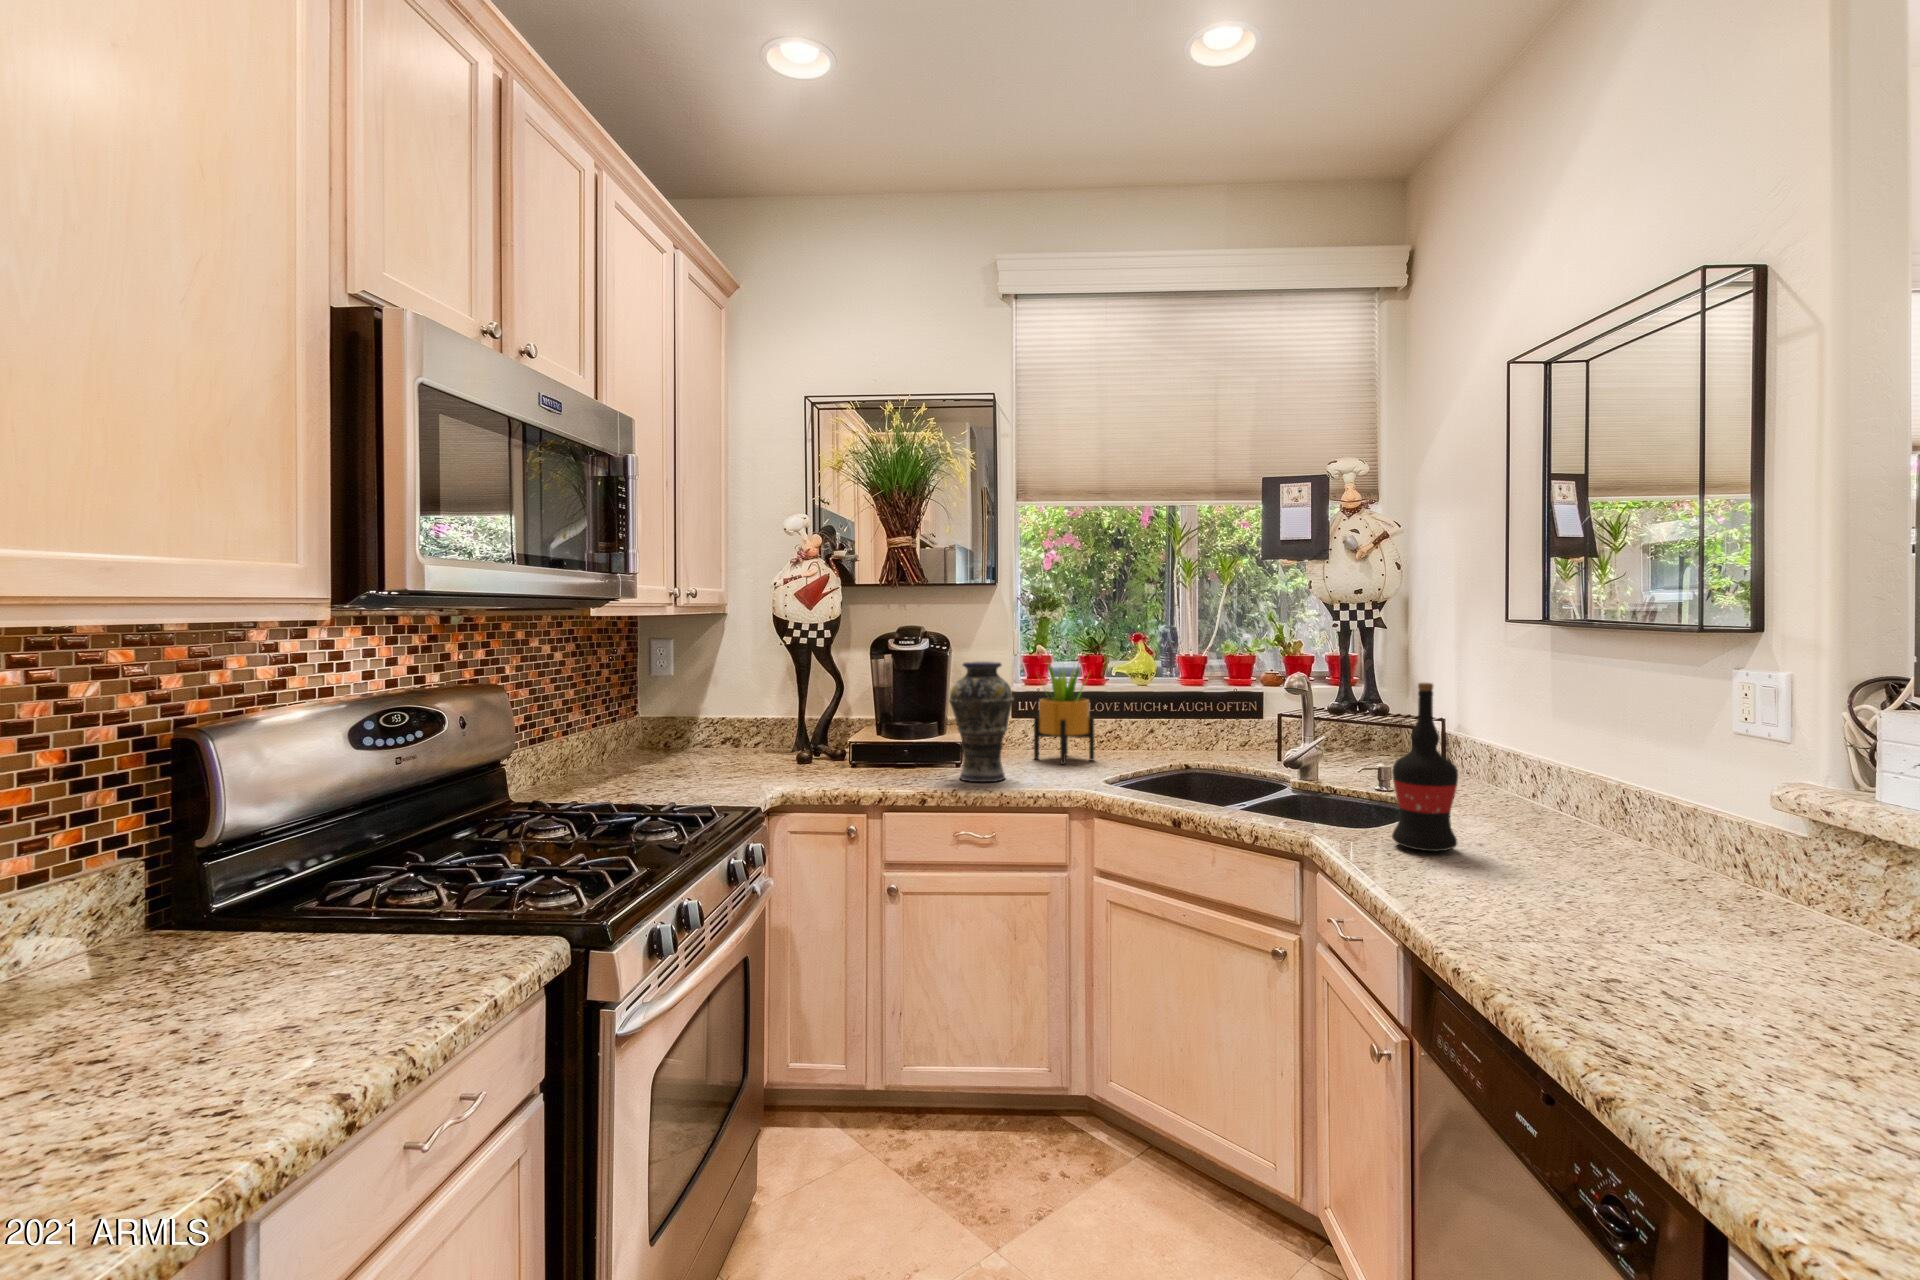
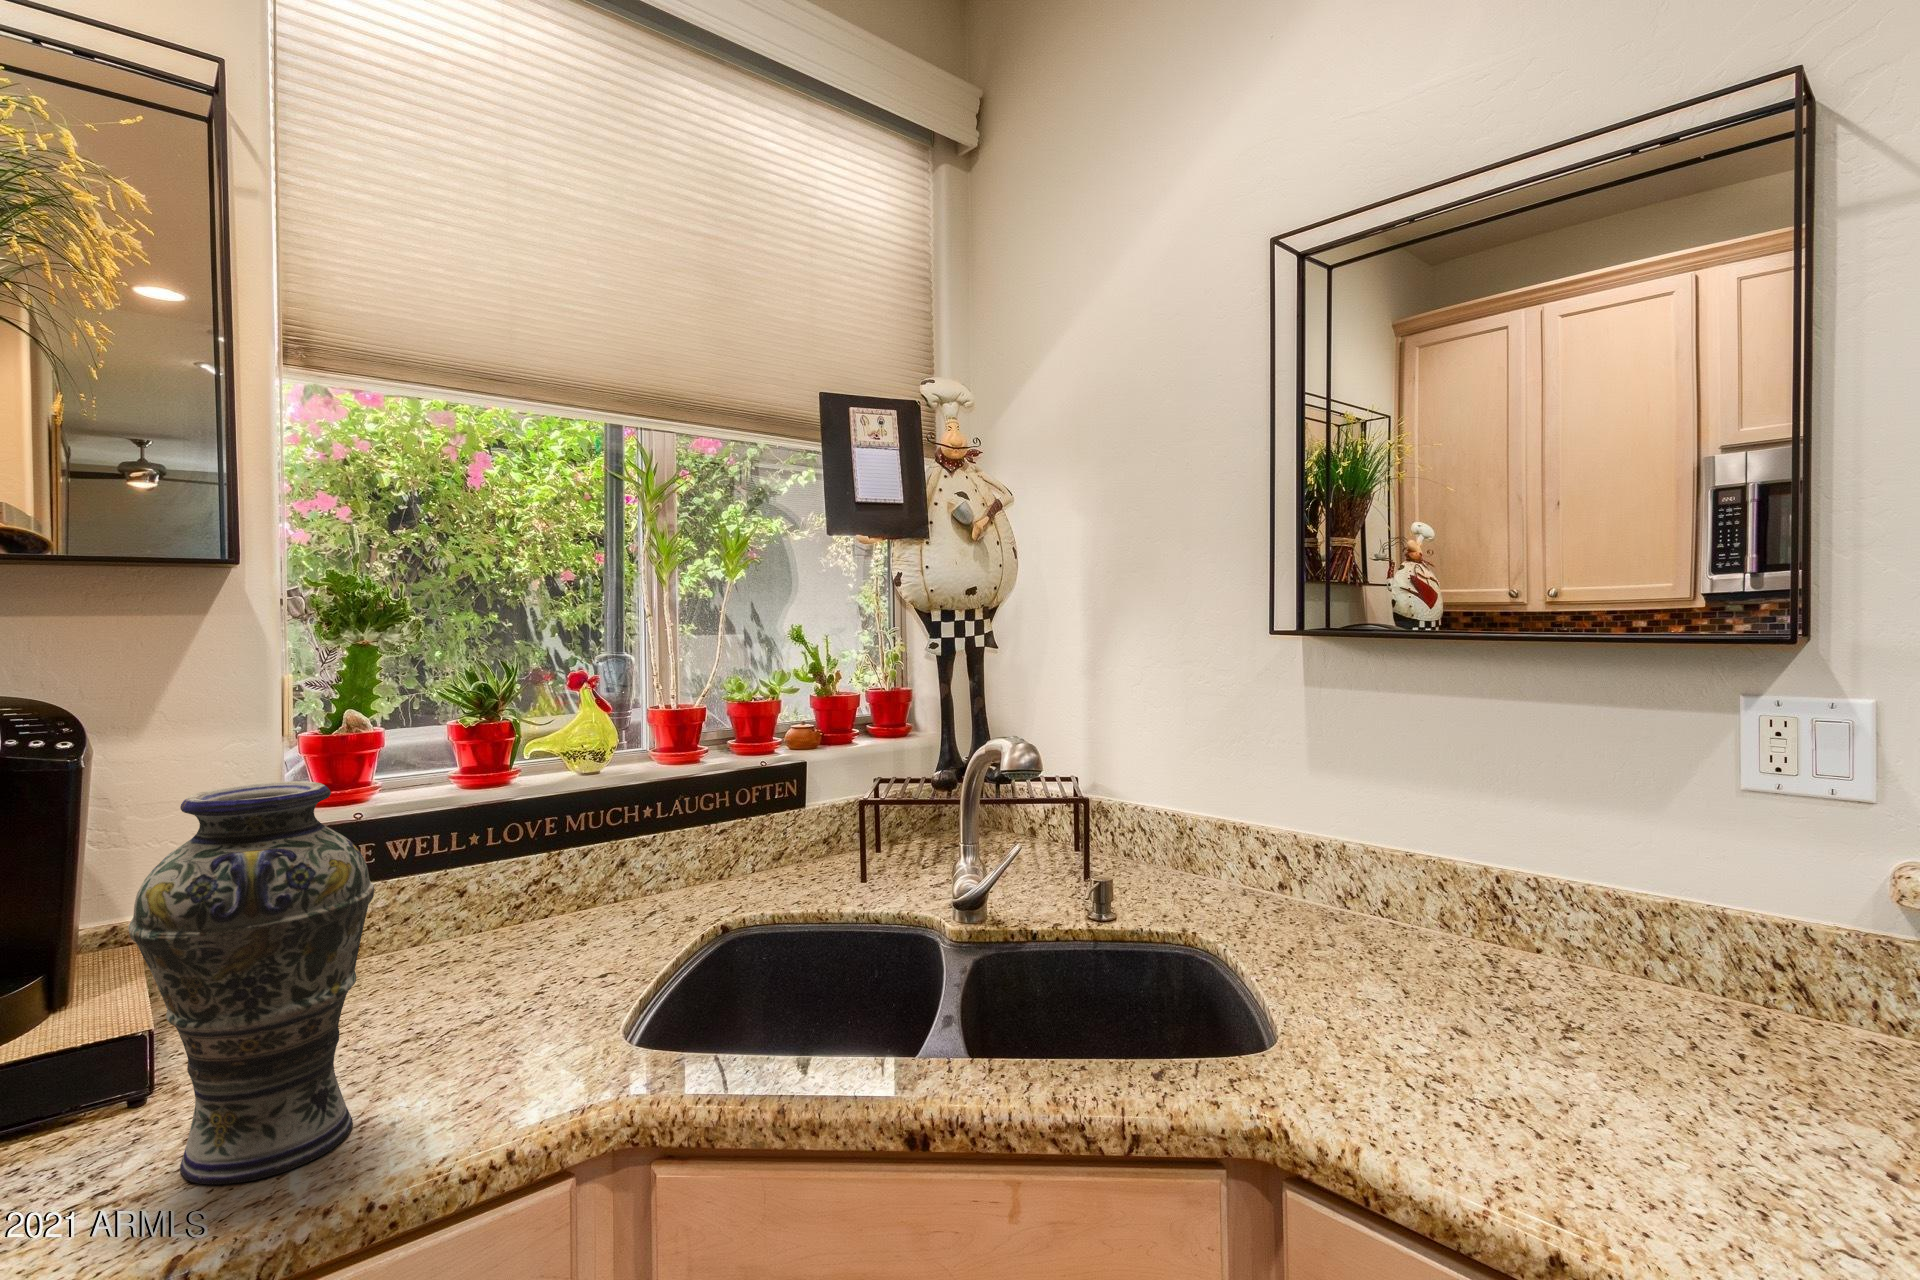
potted plant: present [1034,665,1094,764] -> none [368,735,528,999]
wine bottle: present [1392,683,1458,852] -> none [1371,760,1495,1092]

